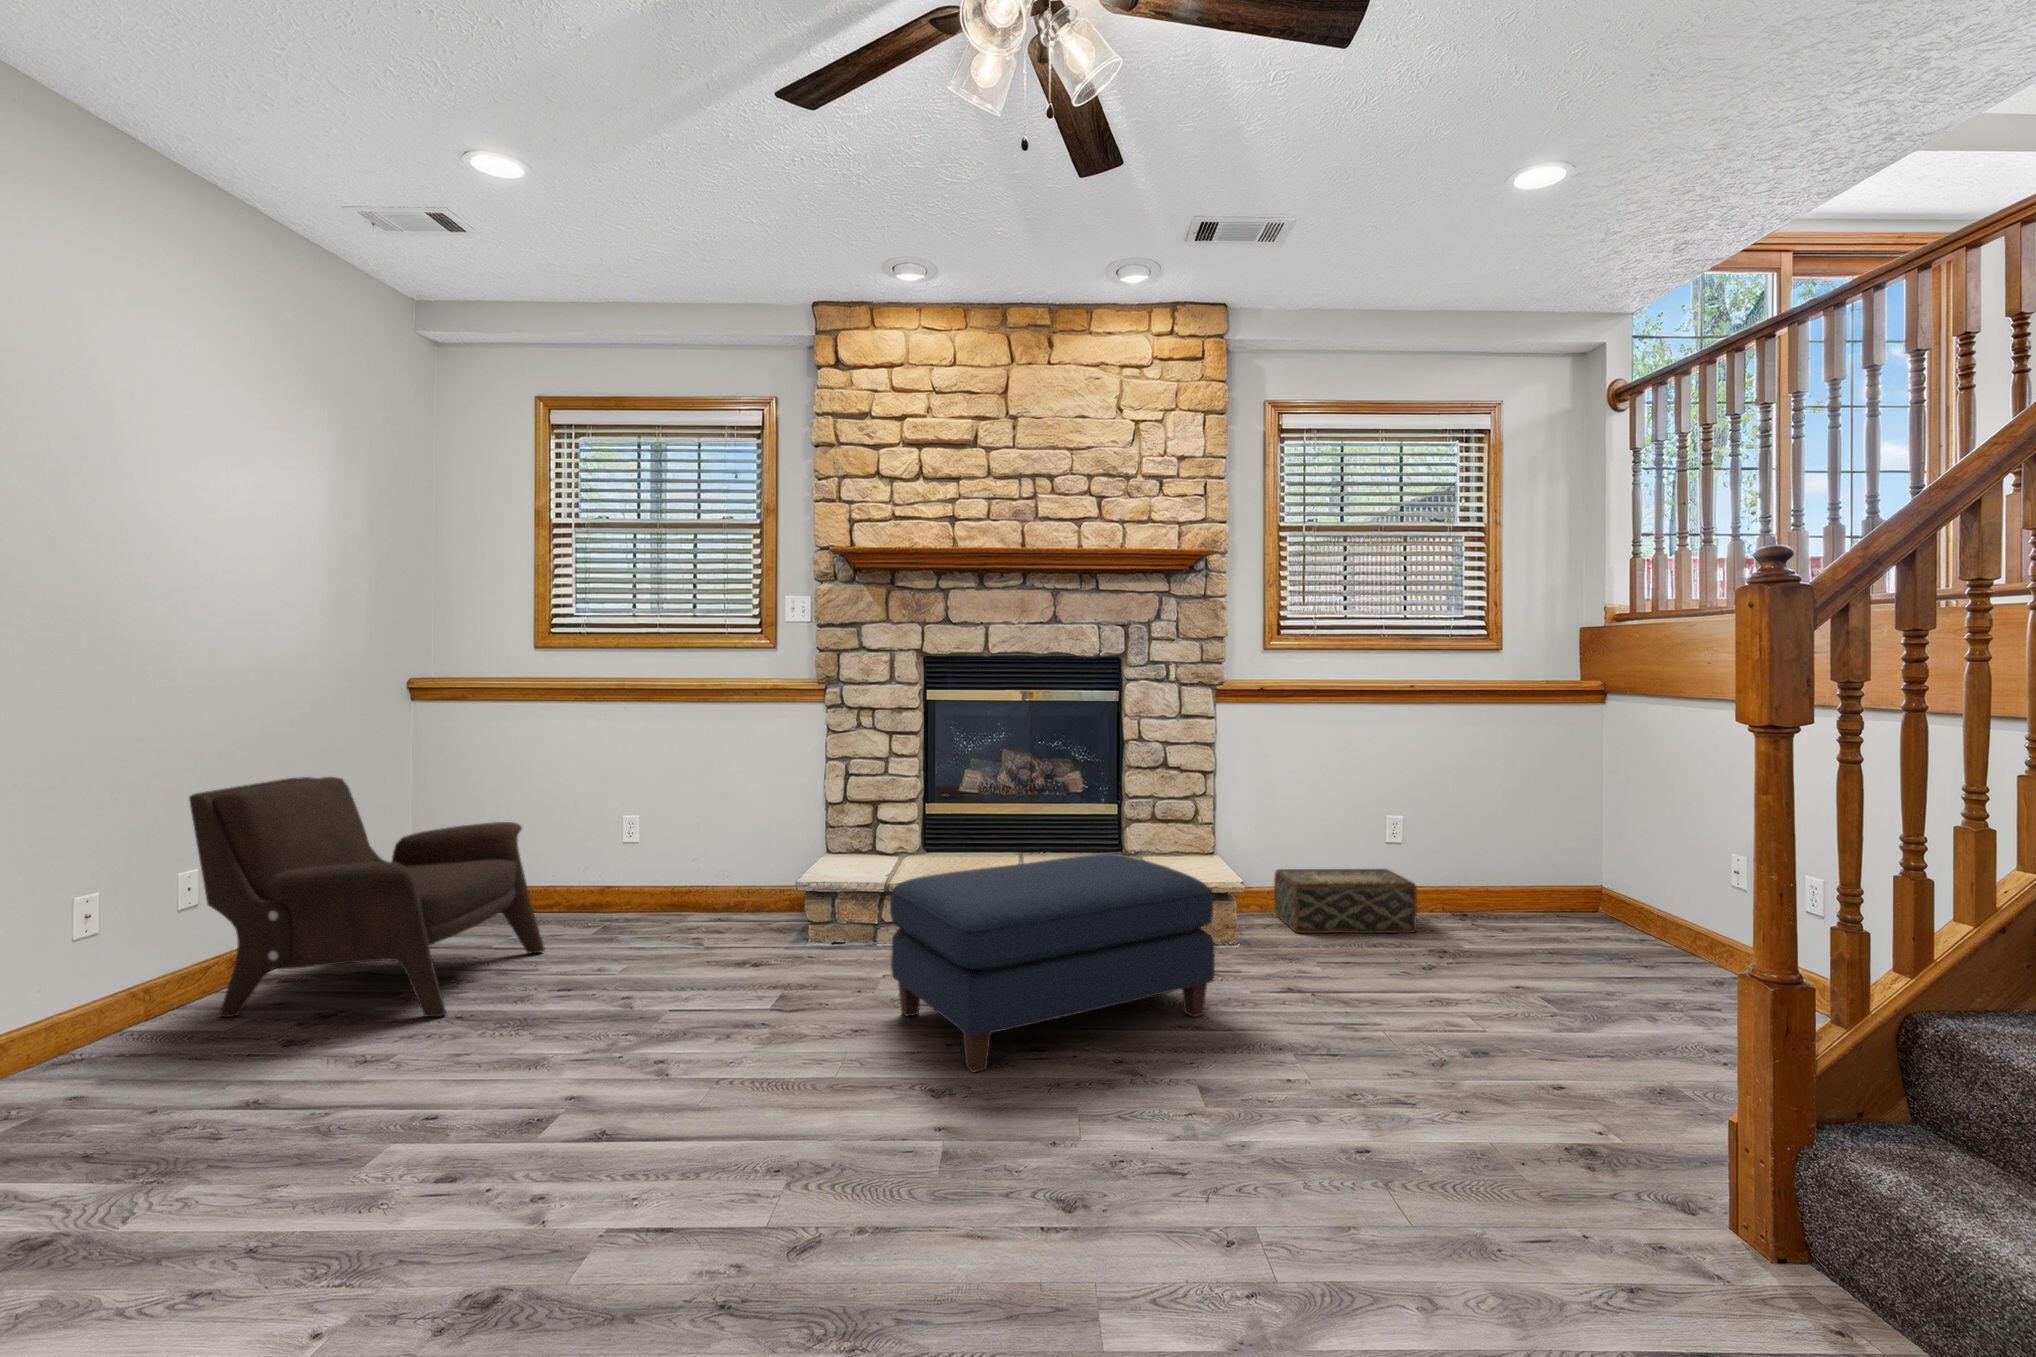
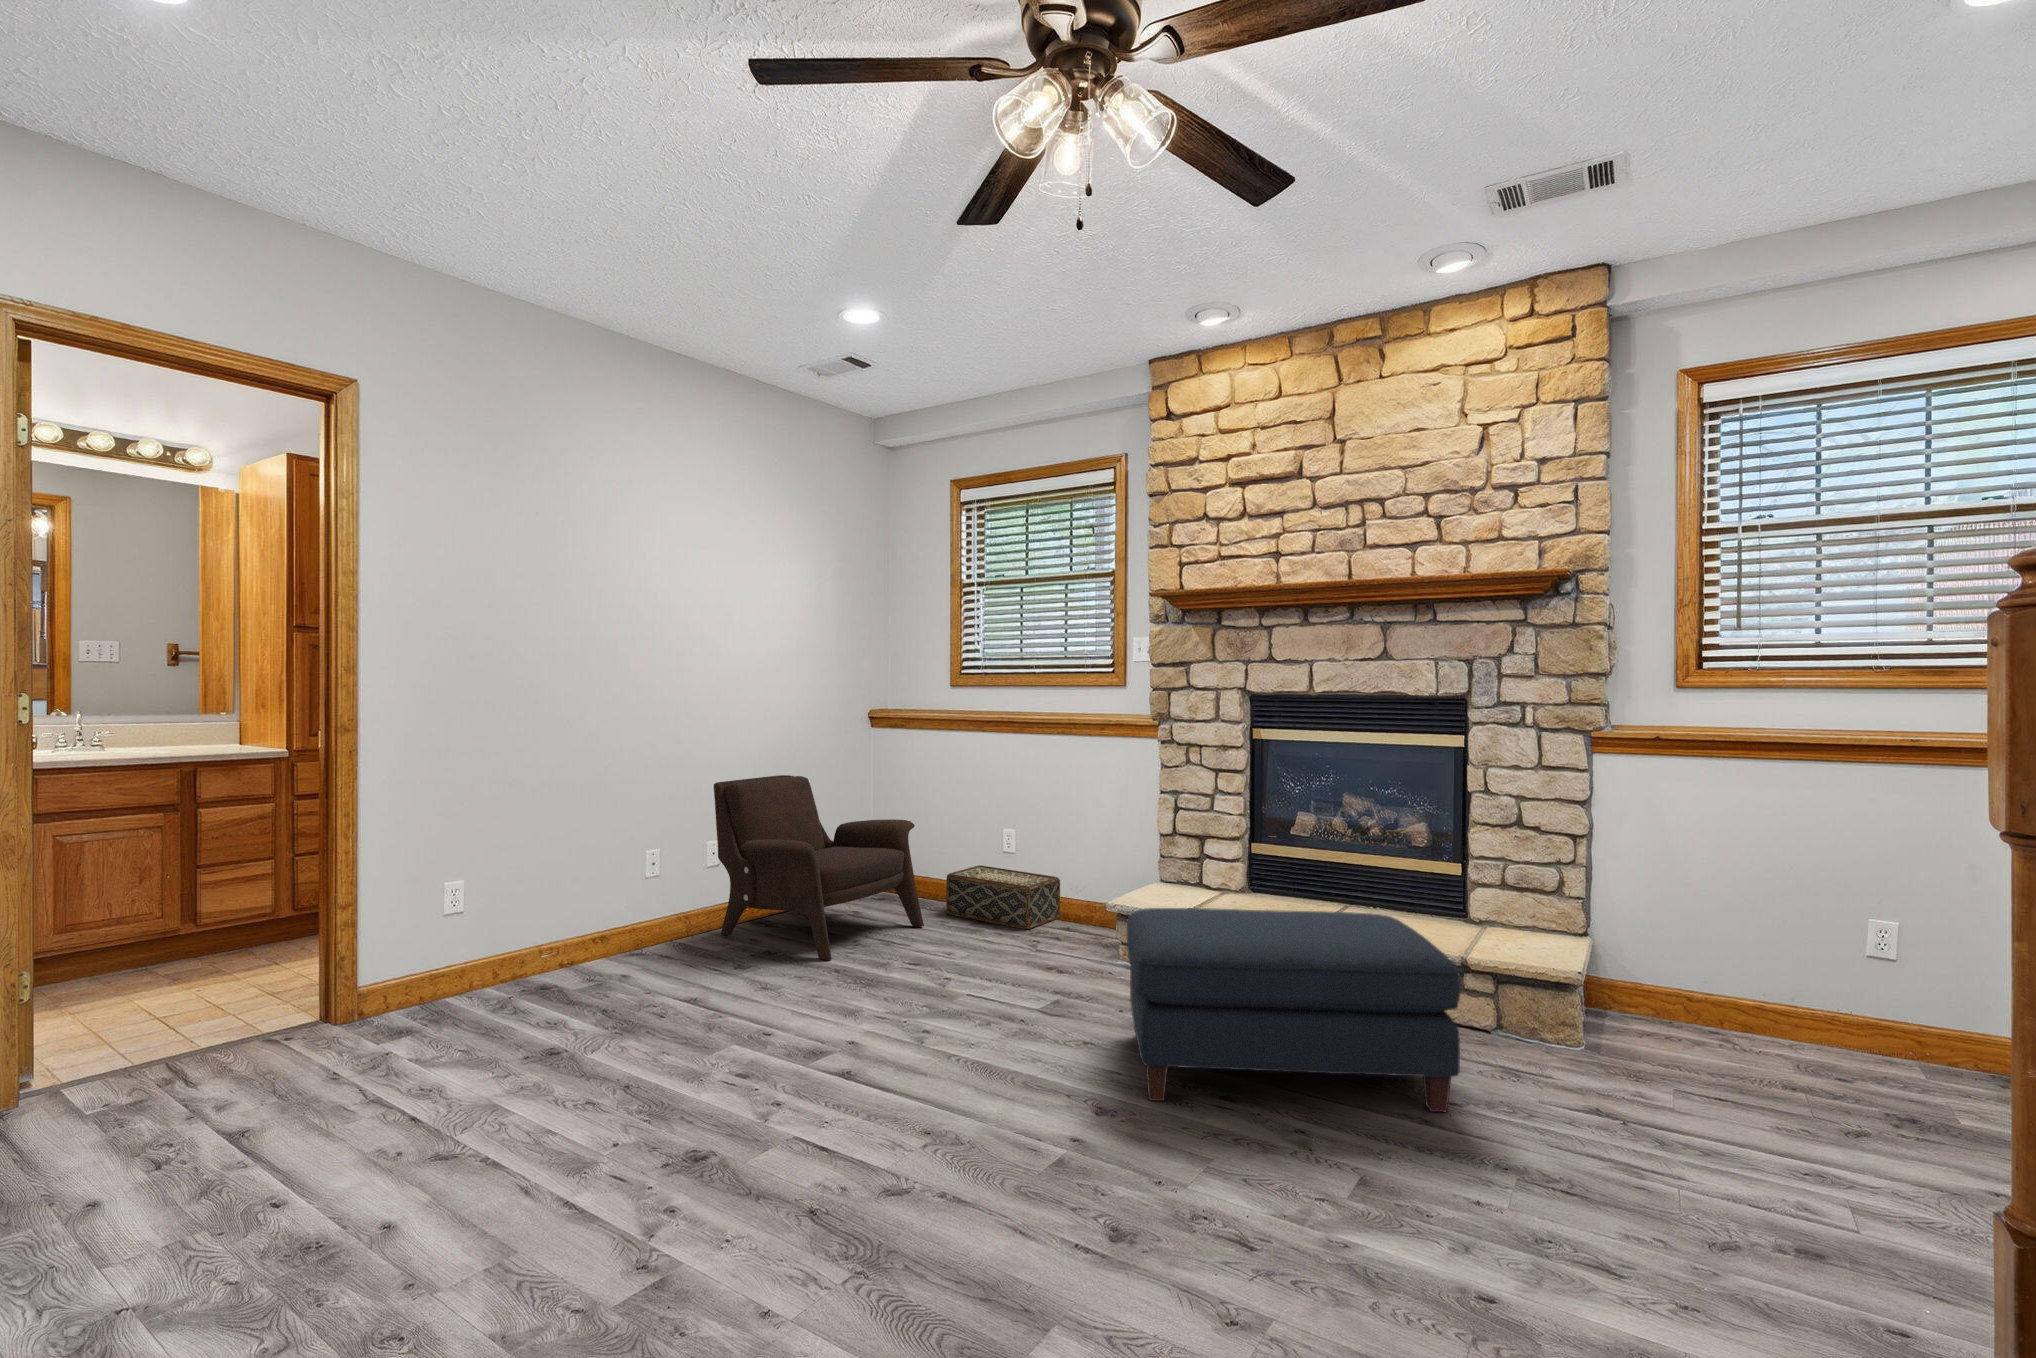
woven basket: present [1274,869,1417,933] -> present [946,865,1060,929]

